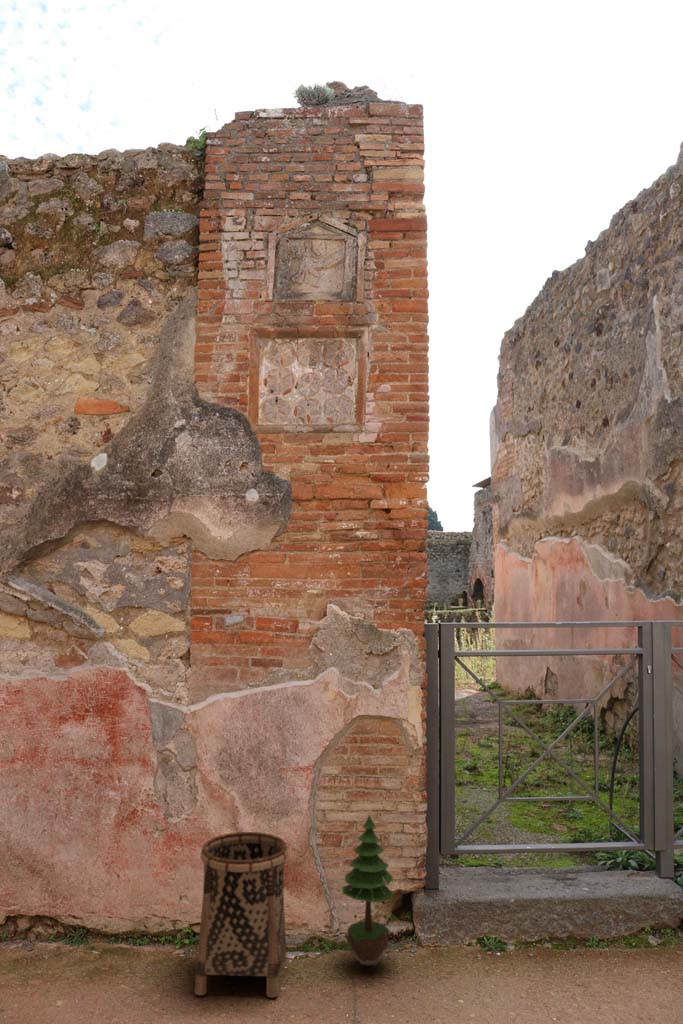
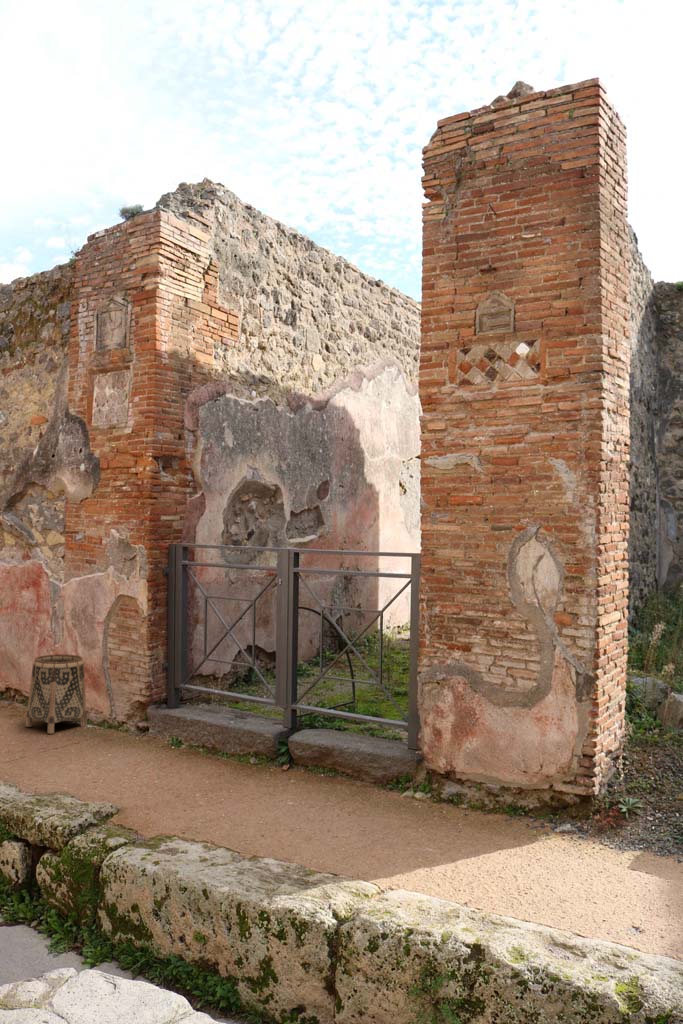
potted tree: present [343,815,394,966] -> none [93,651,125,735]

